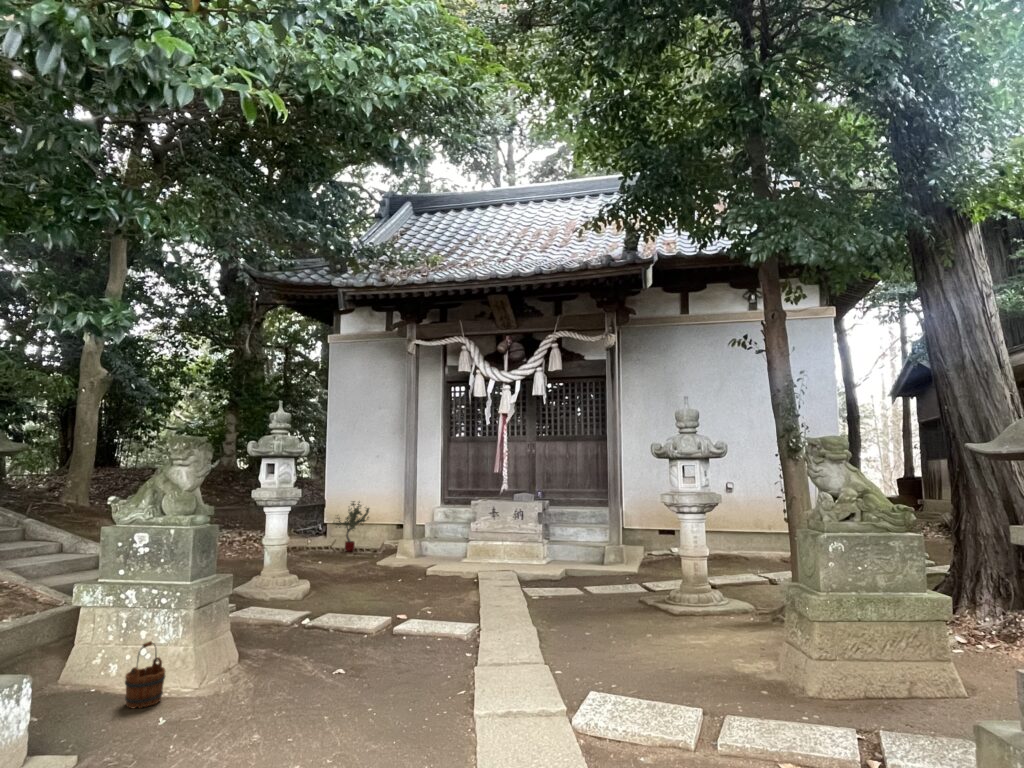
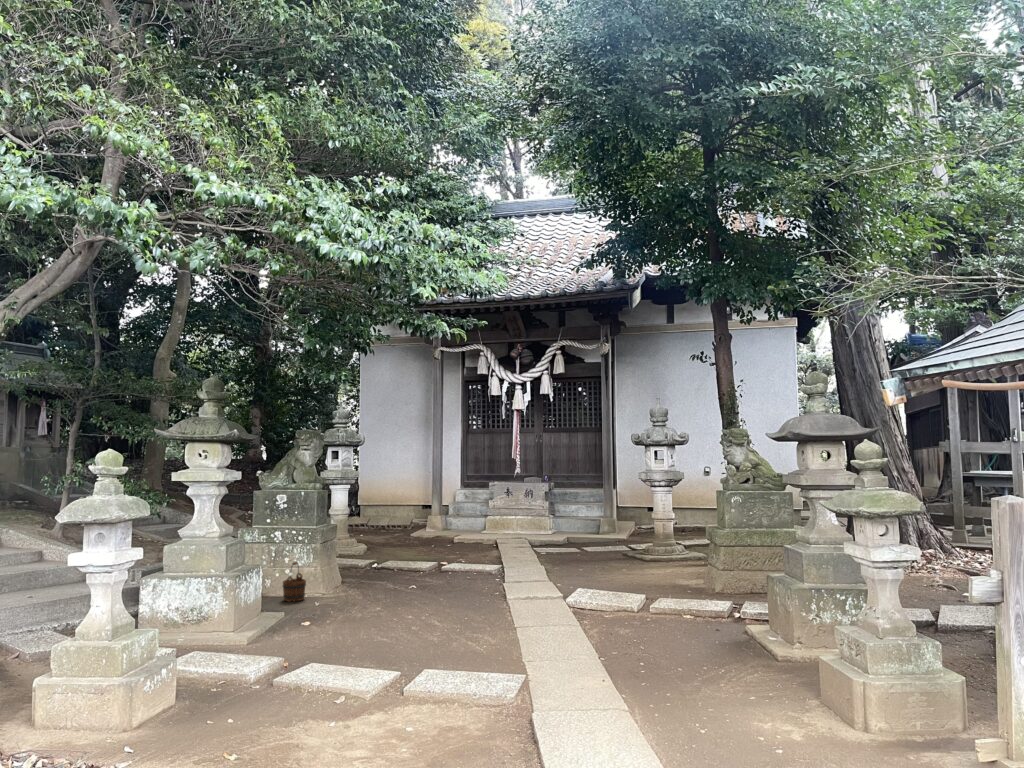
potted tree: present [333,501,369,552] -> none [369,484,402,527]

